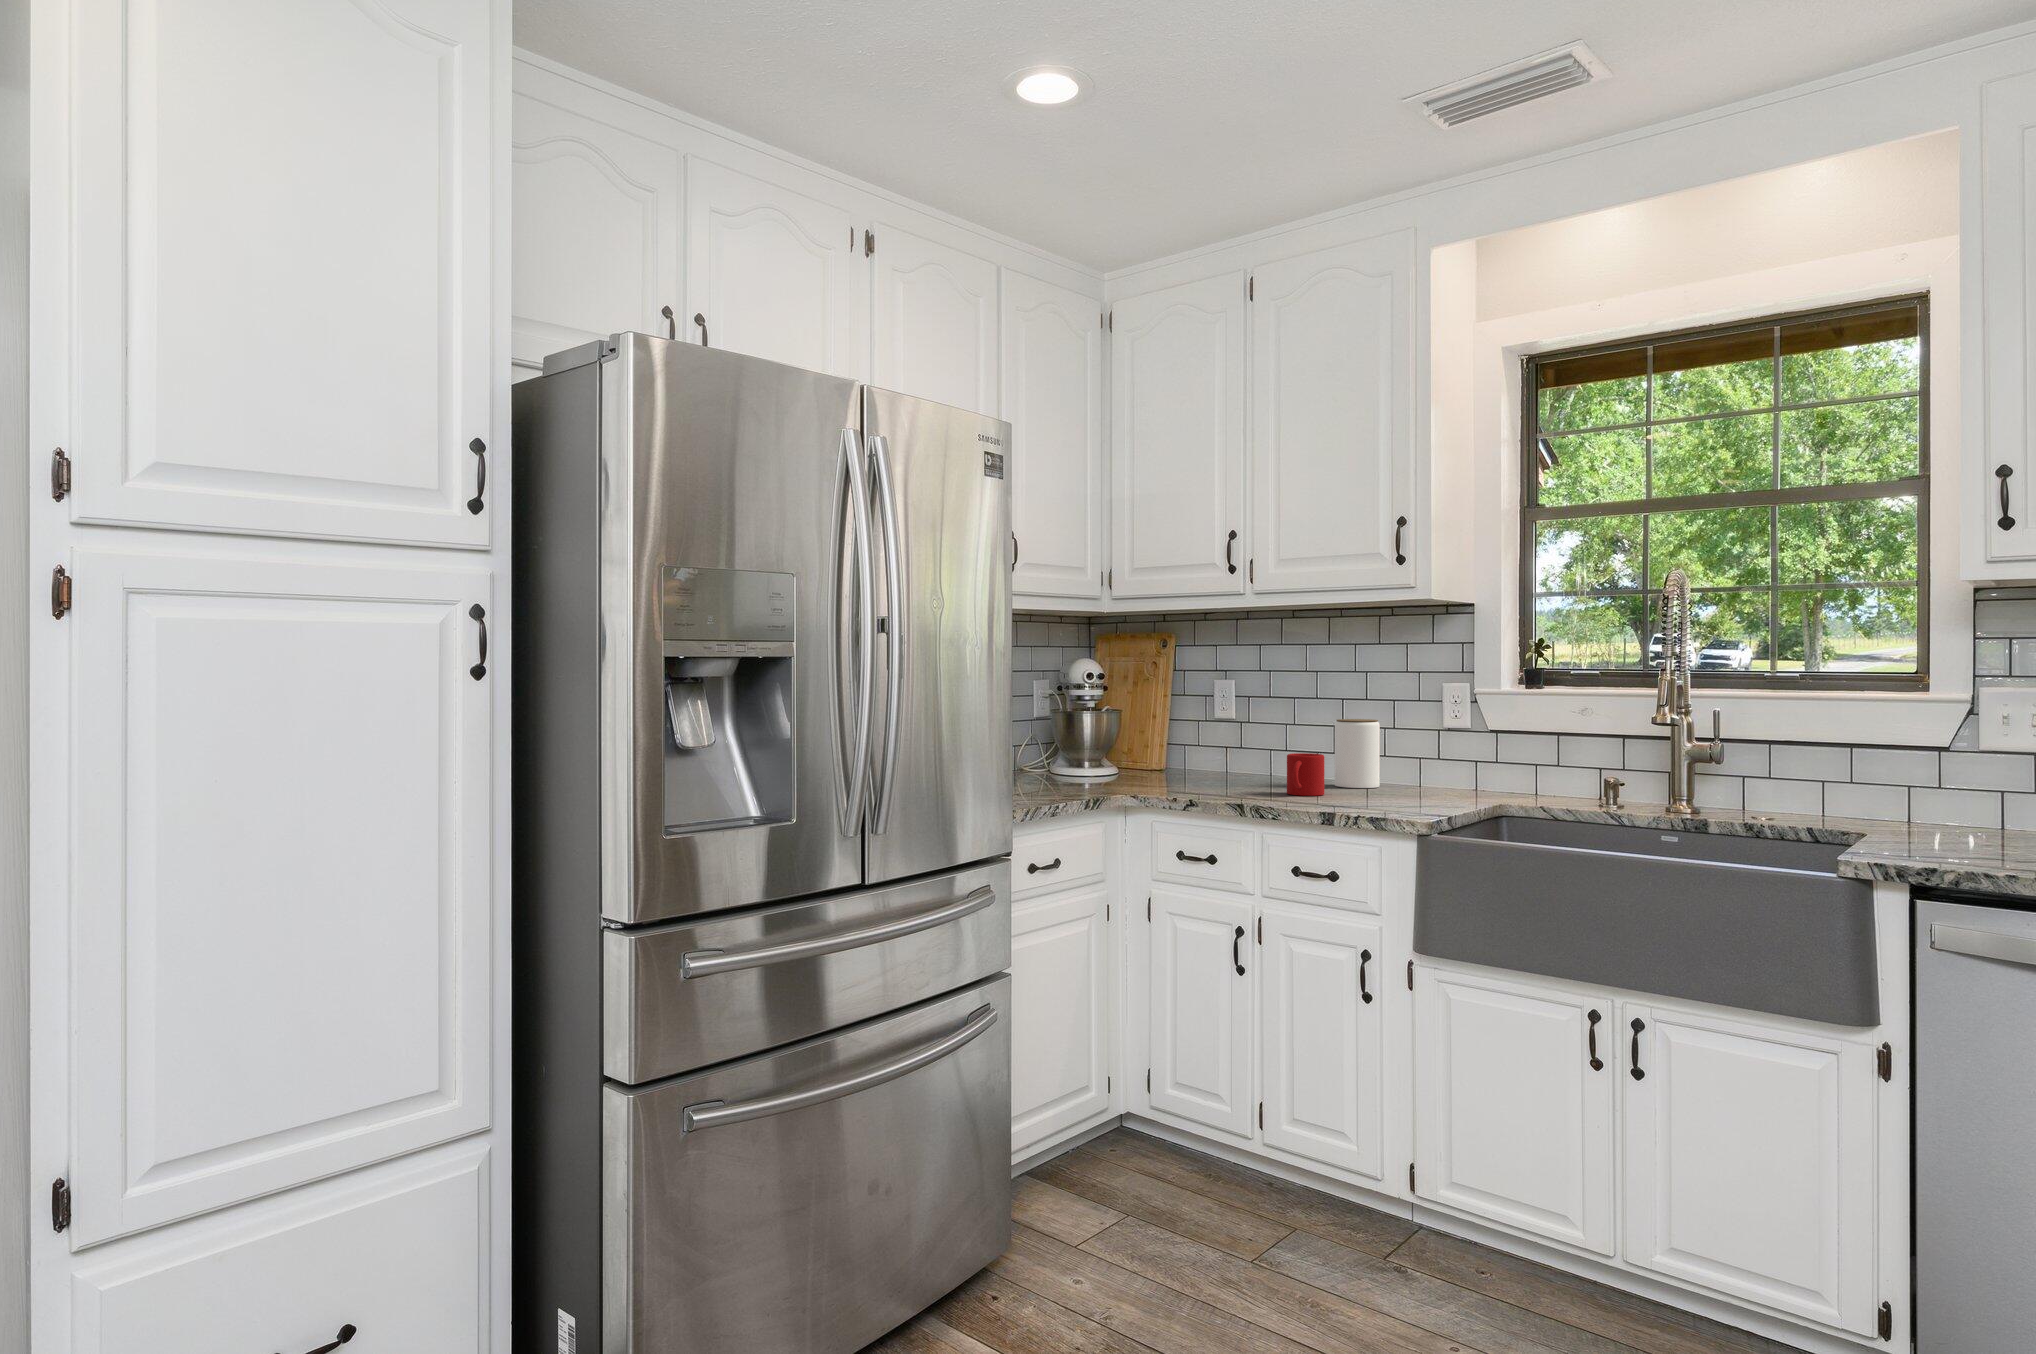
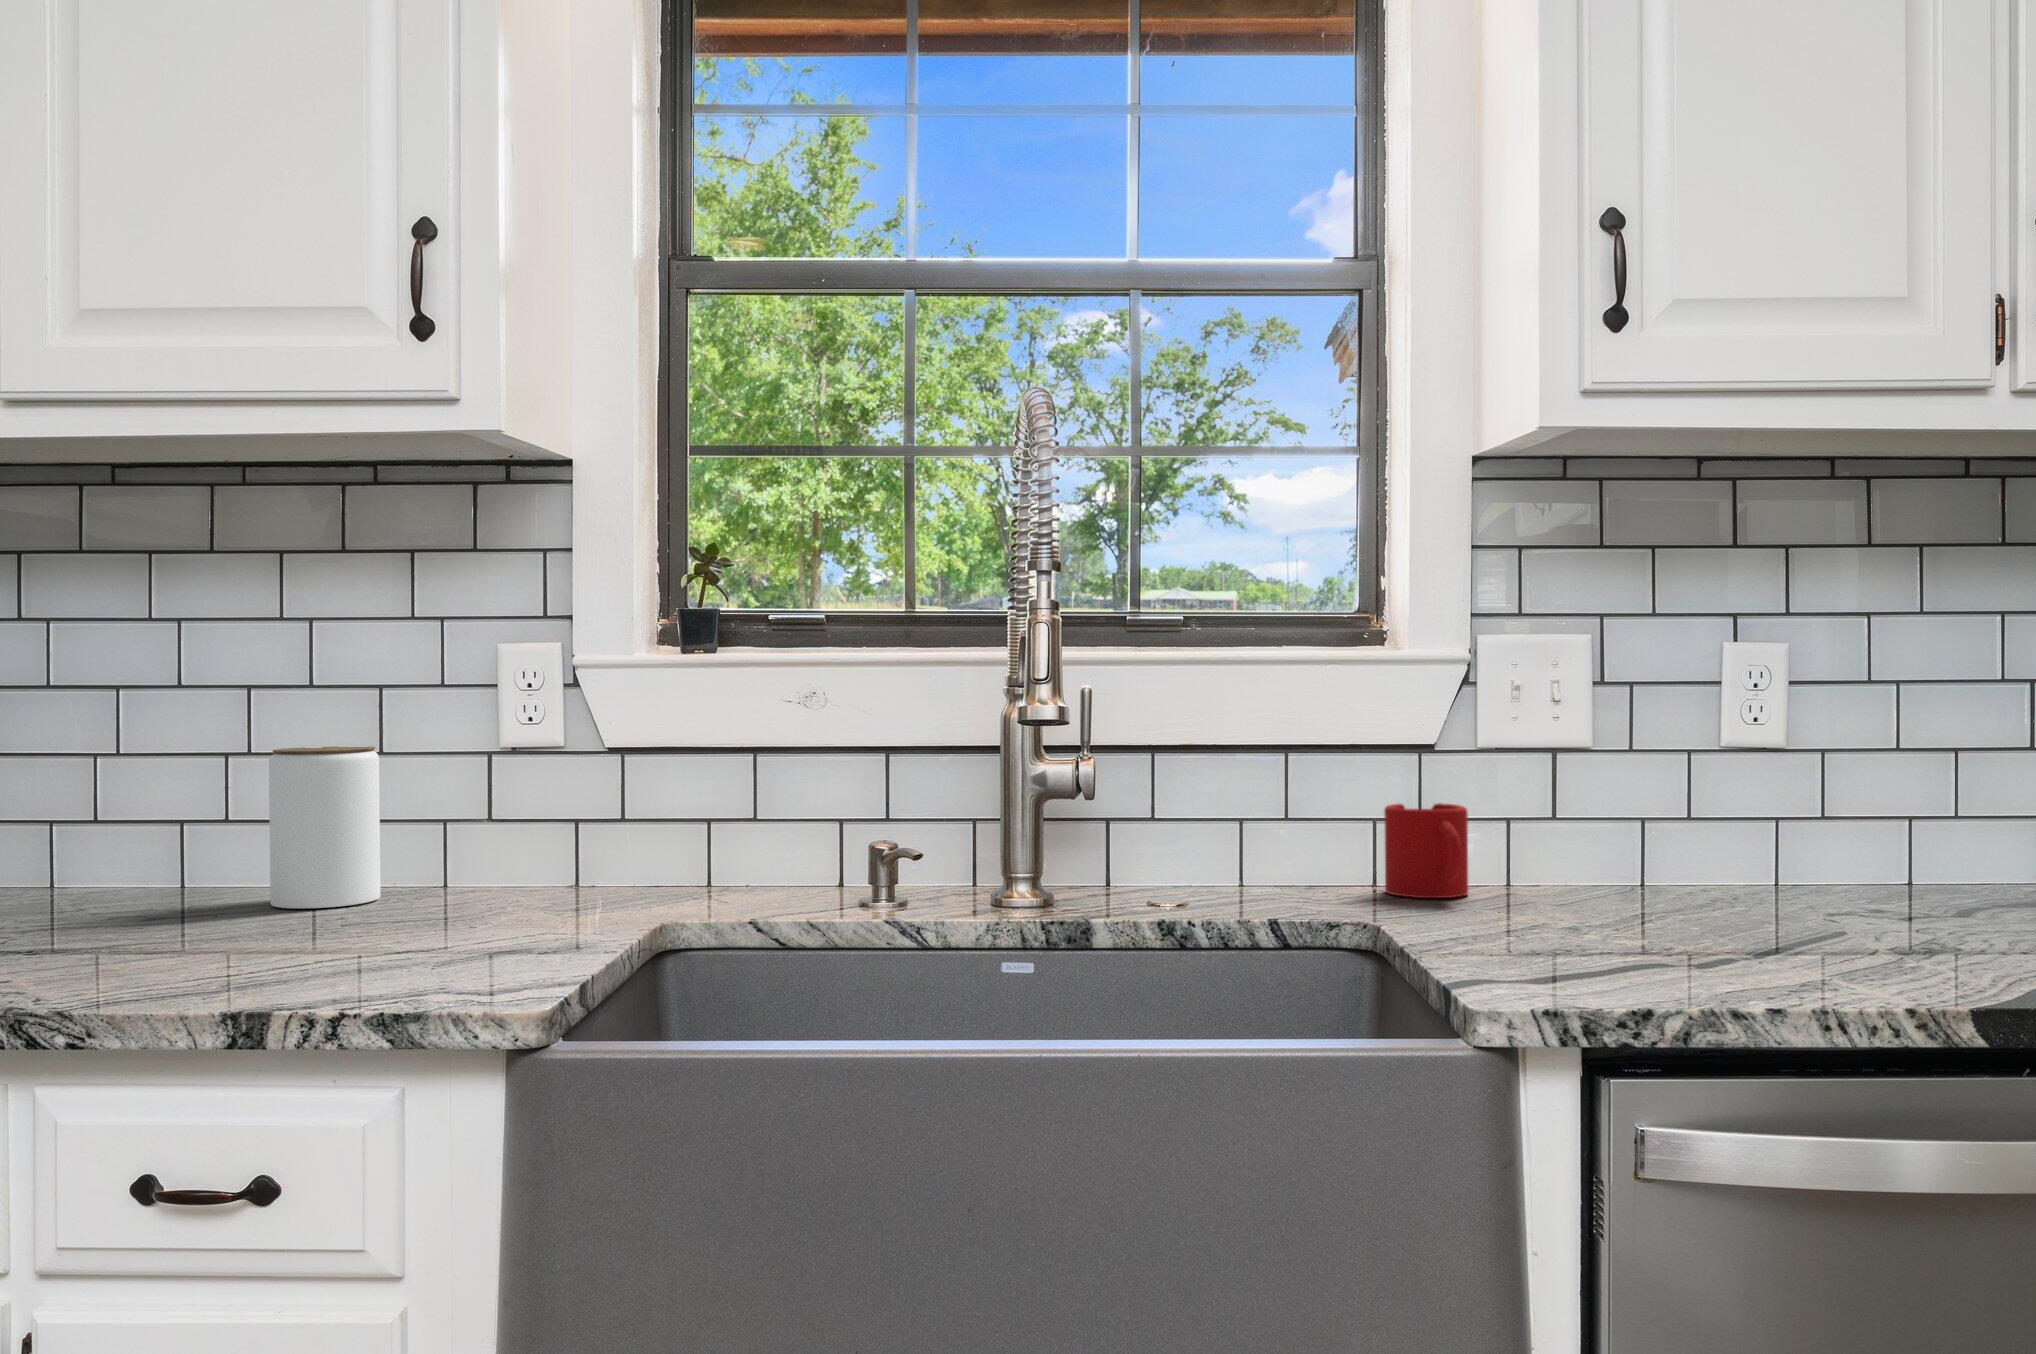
mug: present [1287,753,1324,796] -> present [1384,803,1468,898]

